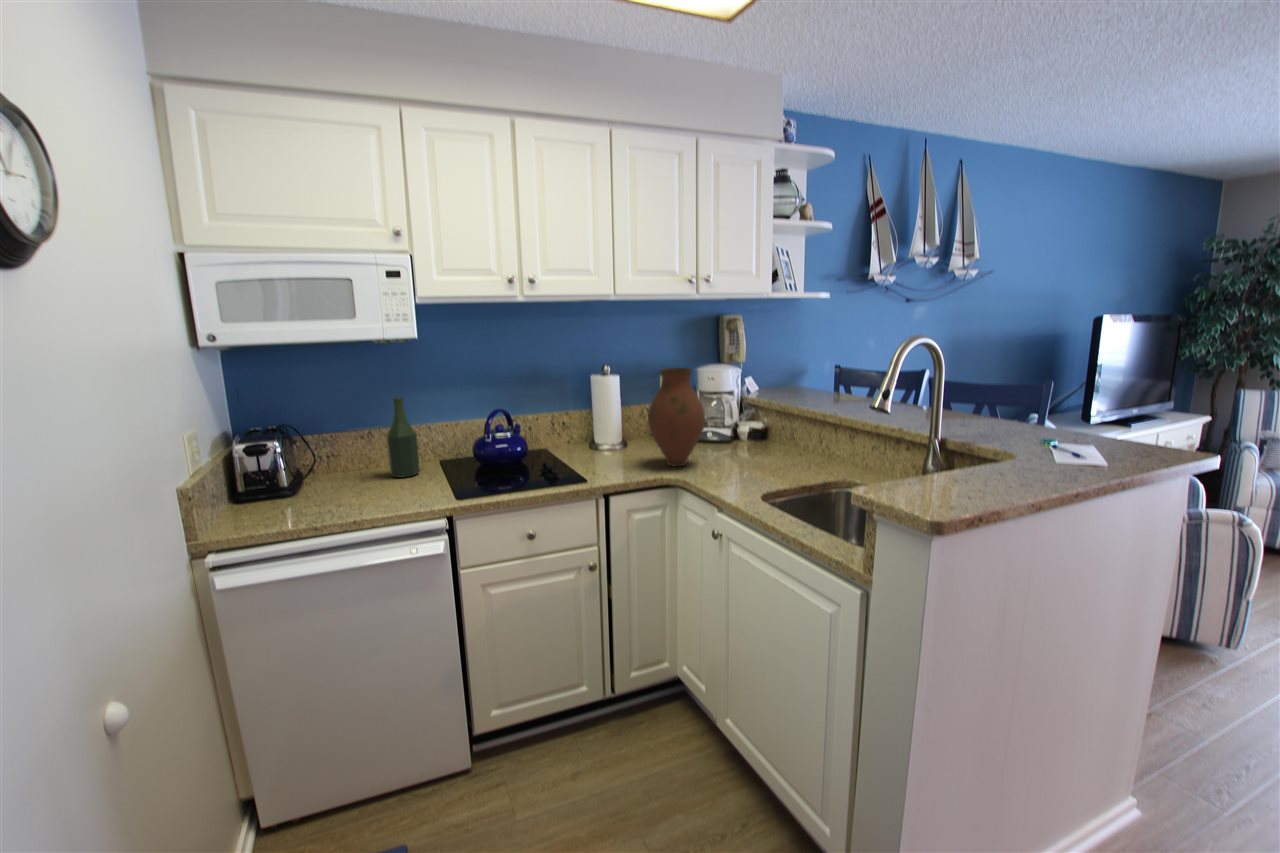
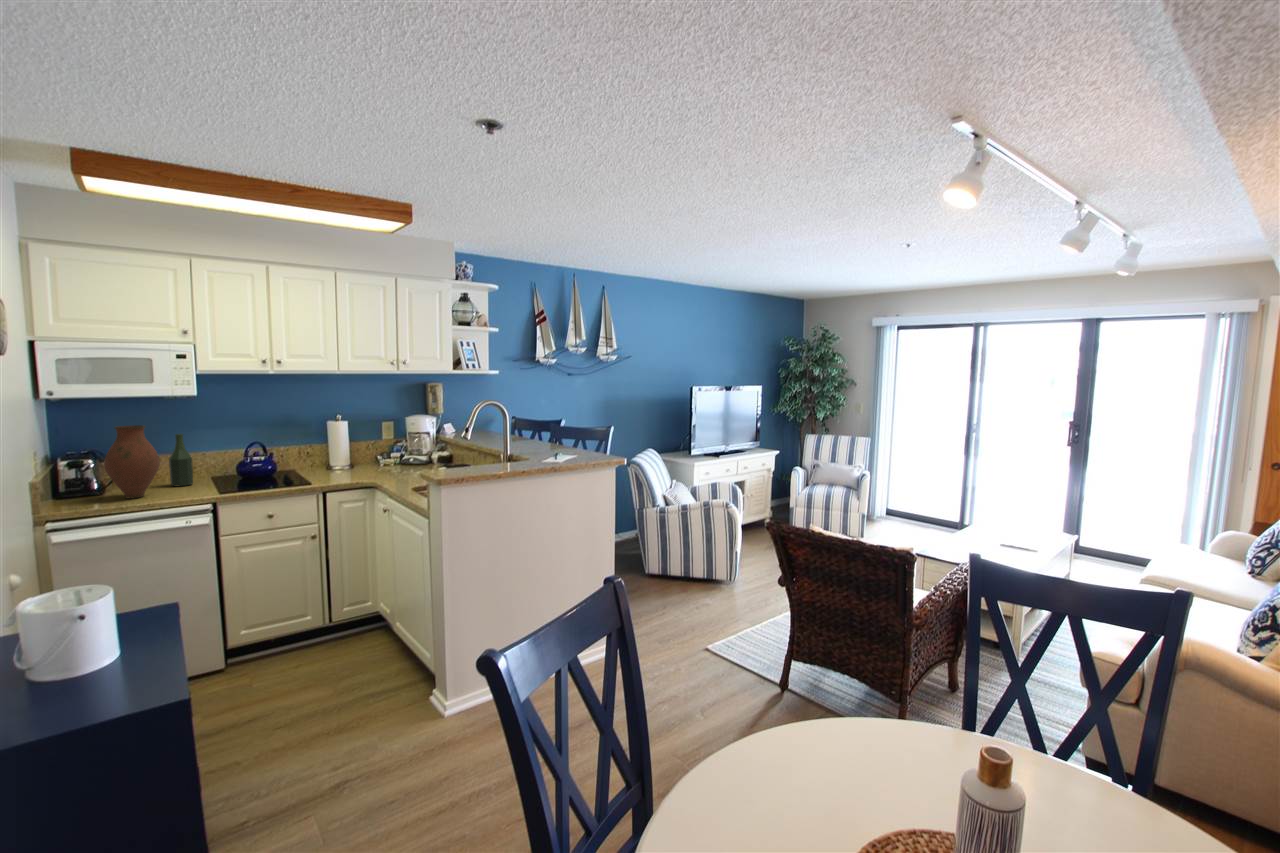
vase: present [648,368,705,466] -> present [104,425,160,499]

